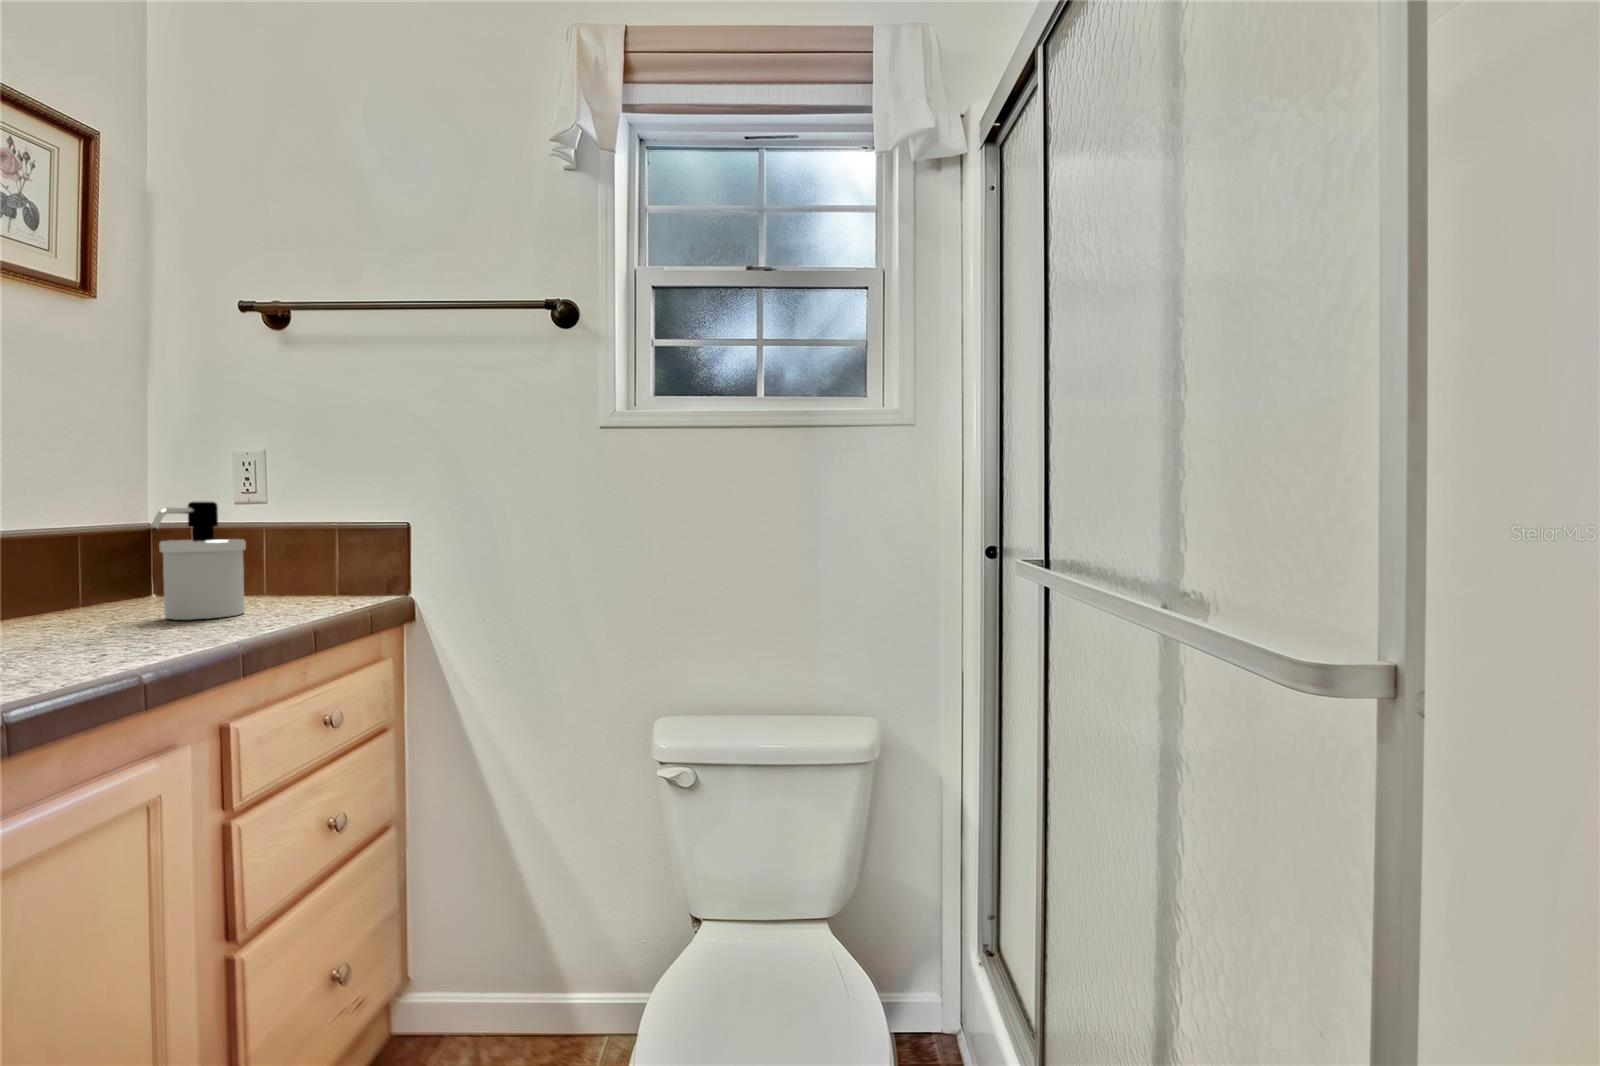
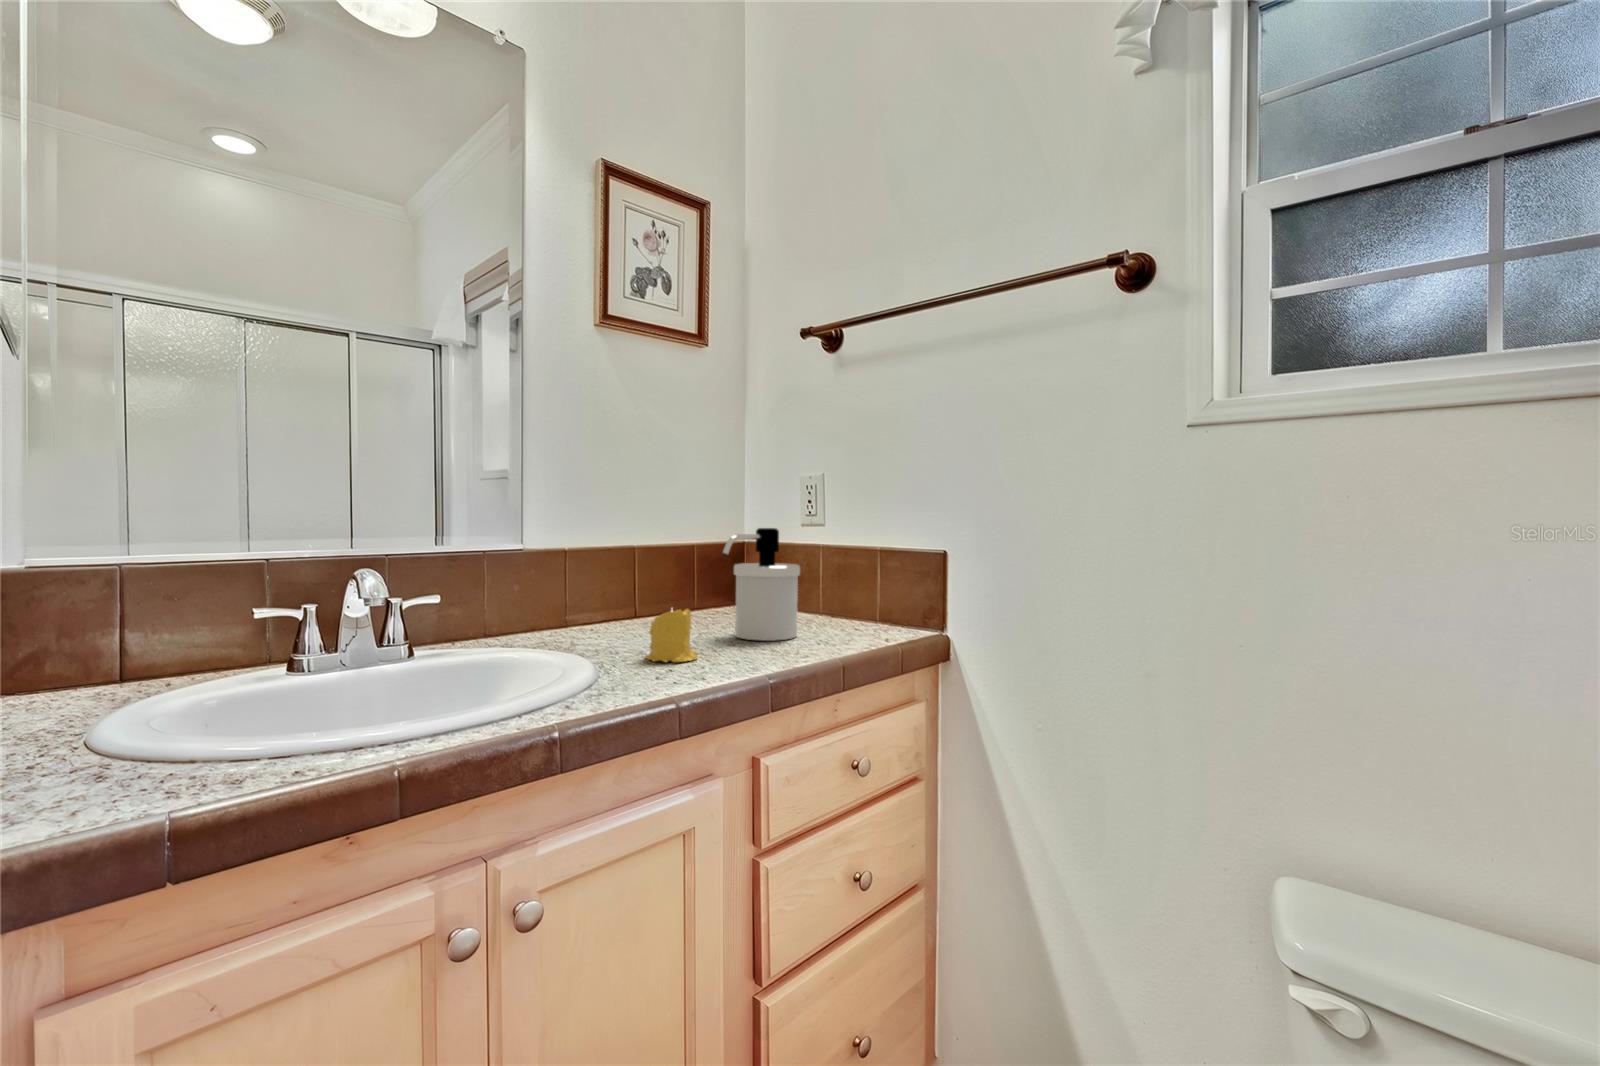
candle: none [52,585,130,647] -> present [645,609,697,662]

